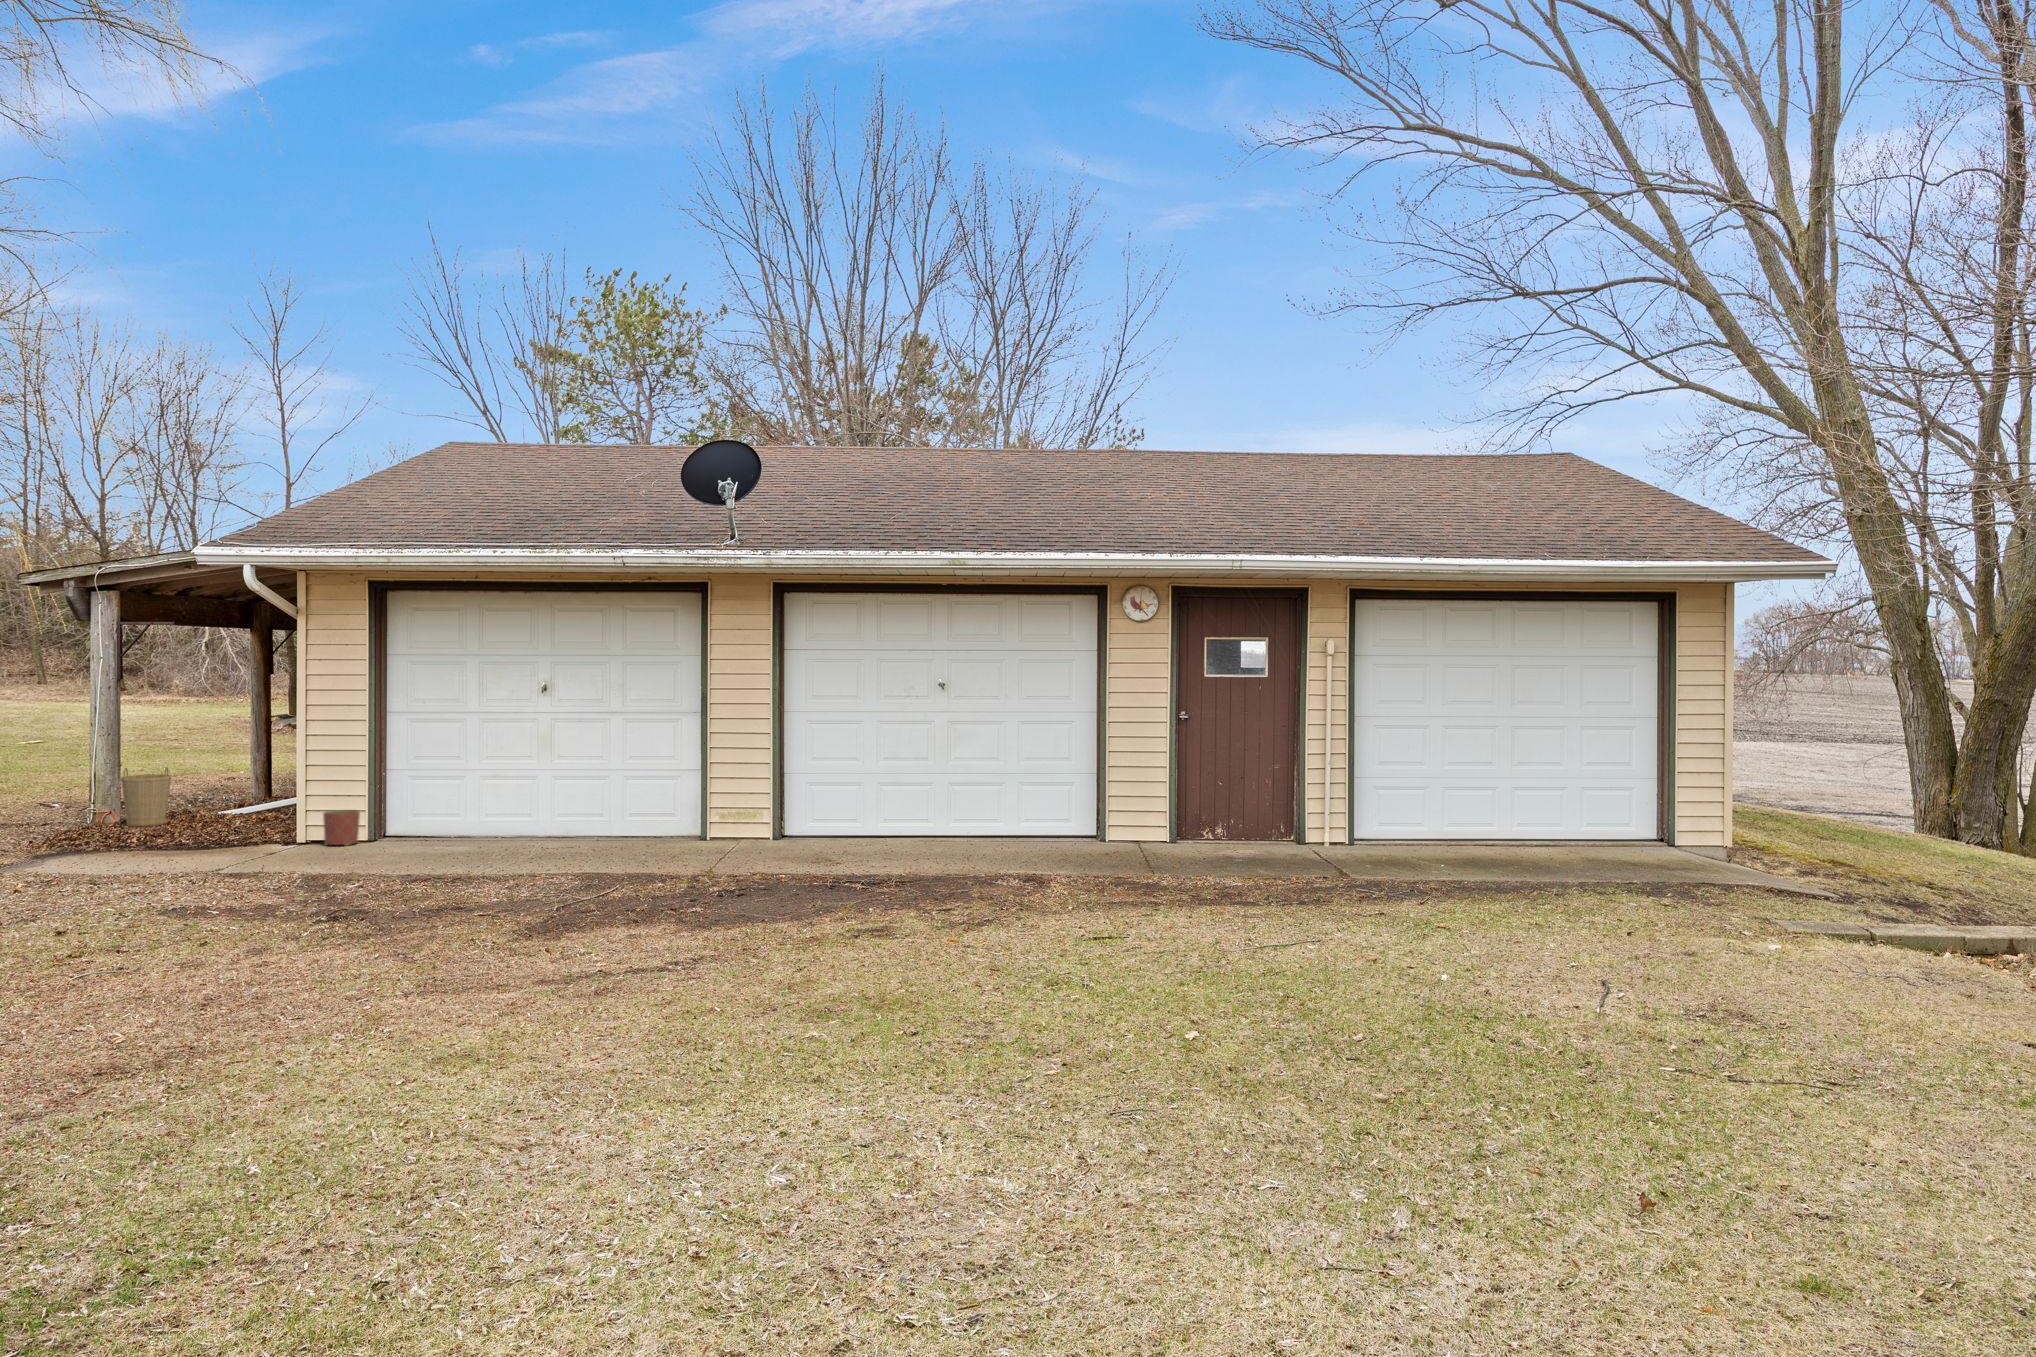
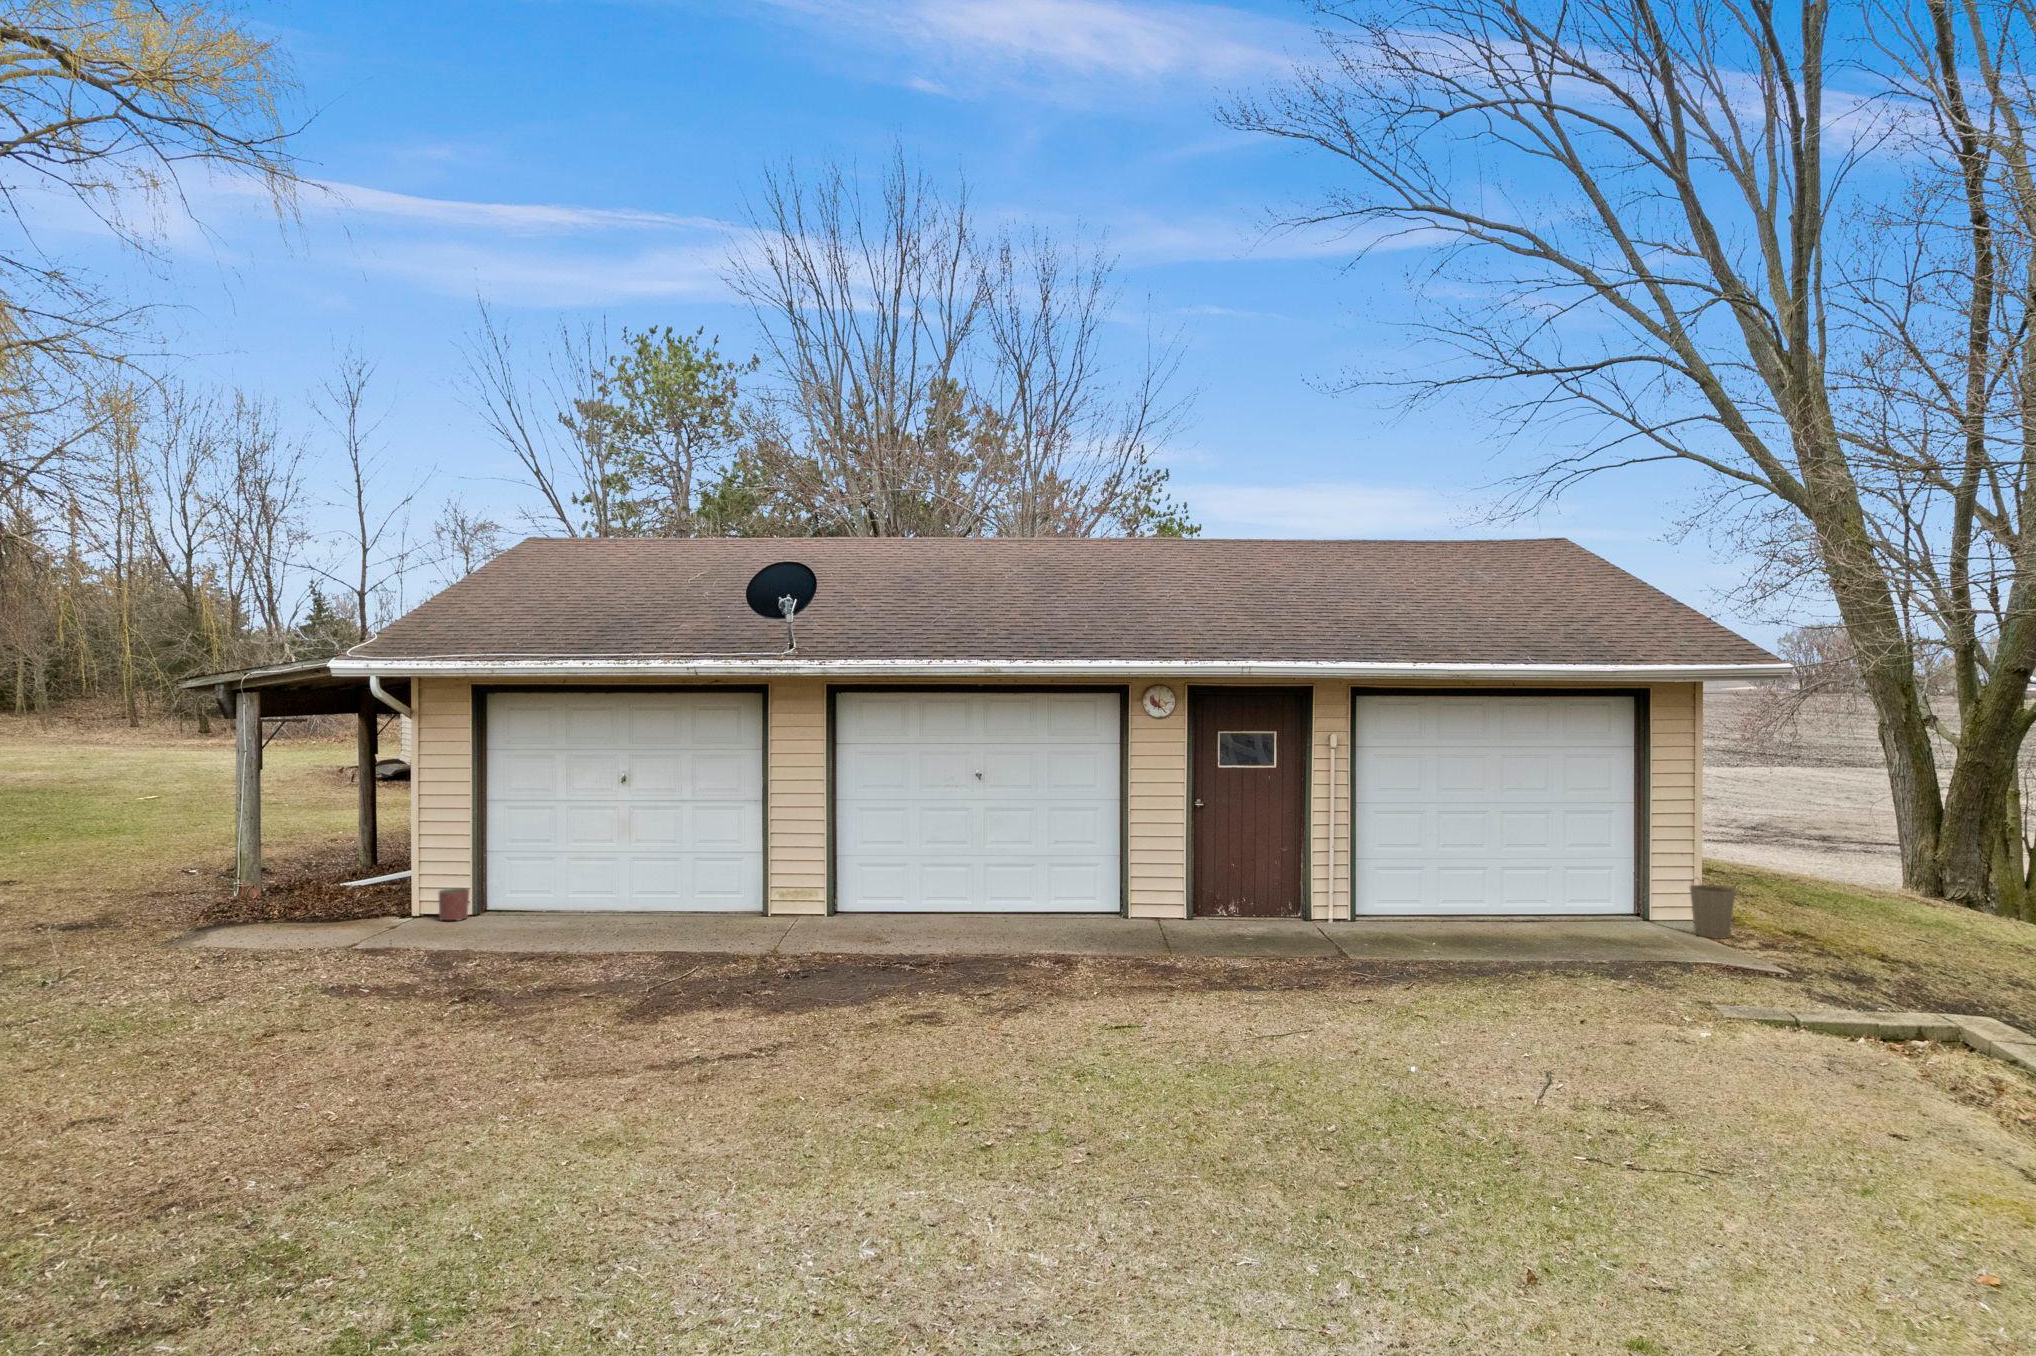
basket: present [121,767,171,827] -> present [1690,884,1736,939]

